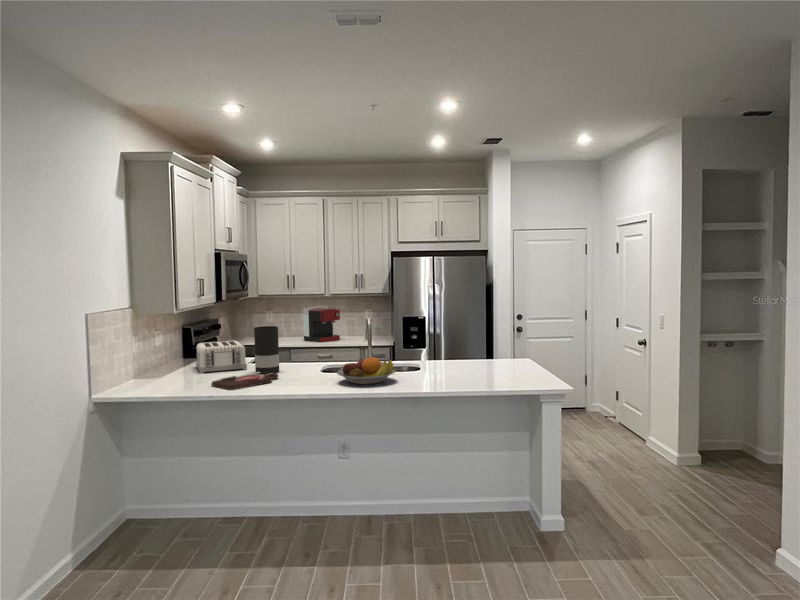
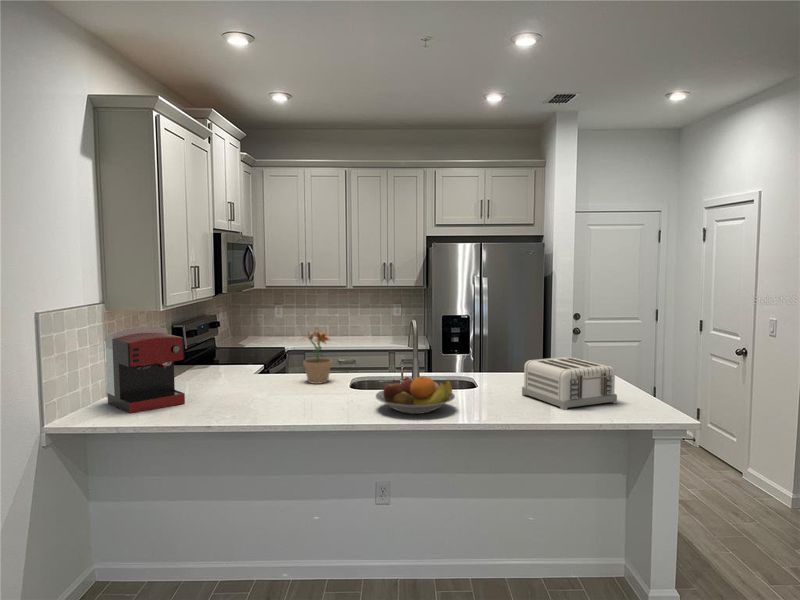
coffee maker: present [303,305,340,343] -> present [105,327,185,413]
potted plant: none [282,324,309,368] -> present [303,329,332,384]
vase: present [254,326,279,374] -> none [263,329,296,393]
toaster: present [196,341,247,374] -> present [522,357,617,410]
cutting board: present [211,373,279,390] -> none [207,393,296,420]

